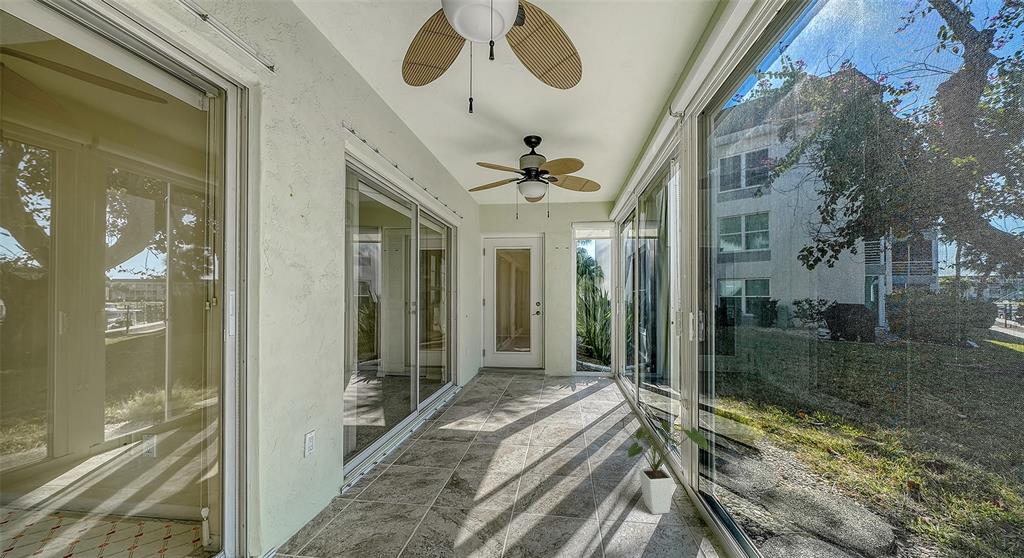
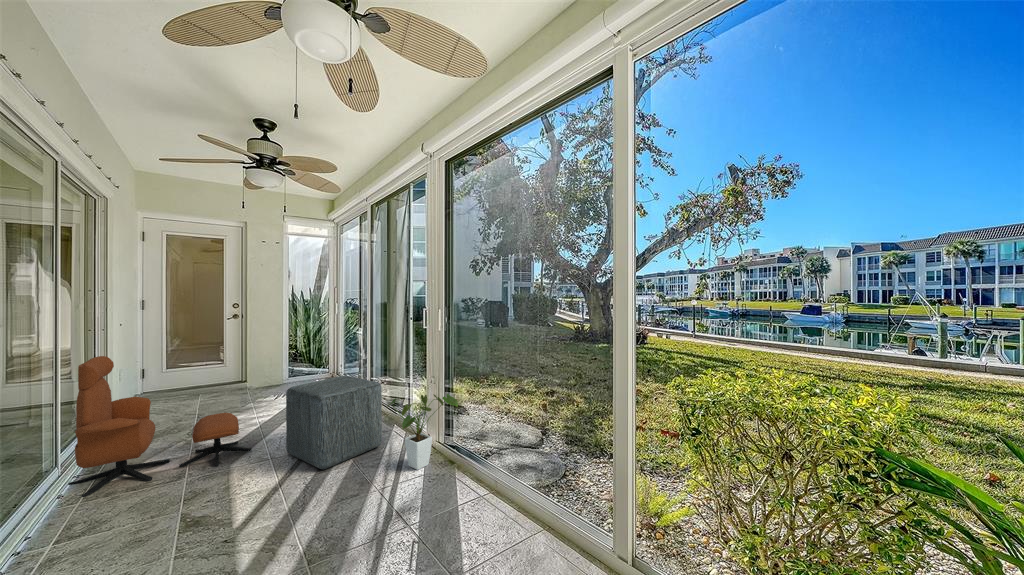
lounge chair: none [417,338,520,438] -> present [68,356,252,497]
ottoman: none [539,379,626,472] -> present [286,375,382,469]

